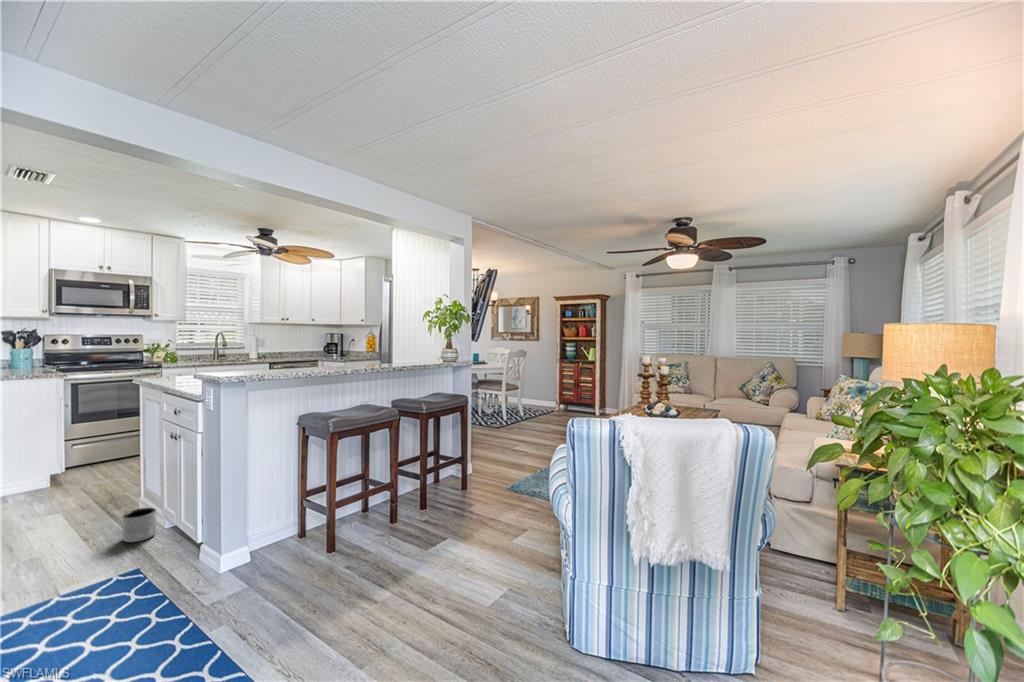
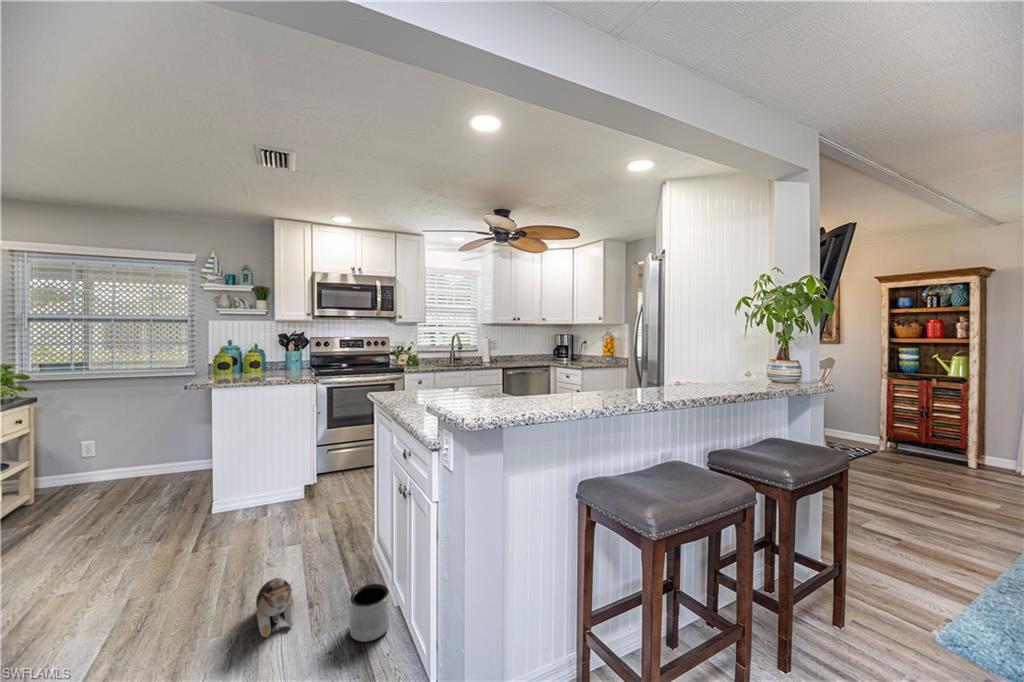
plush toy: none [29,508,72,554] -> present [256,578,295,638]

